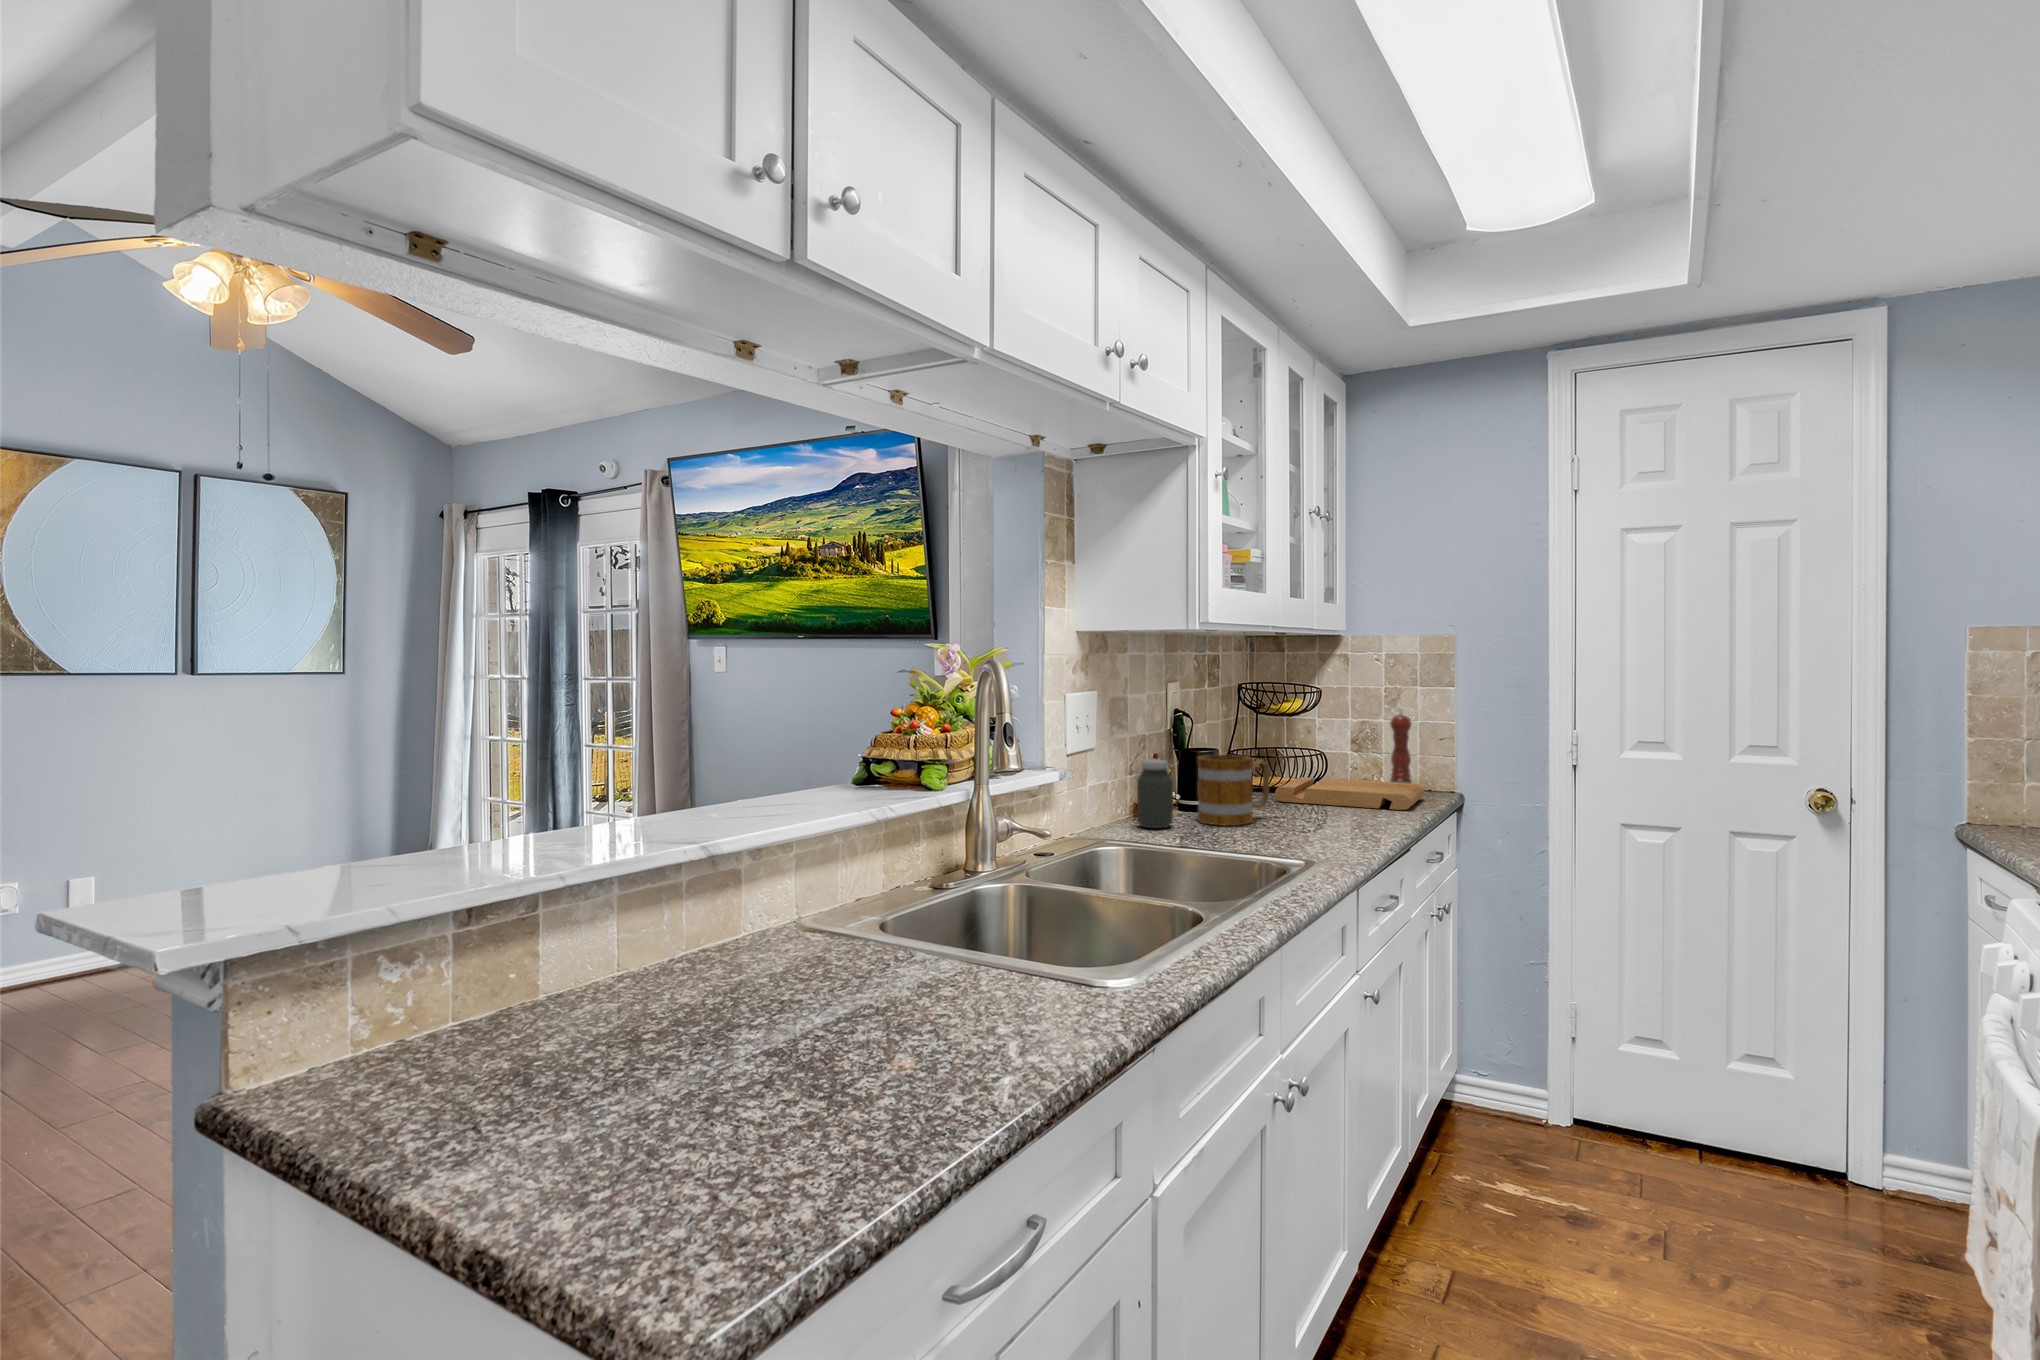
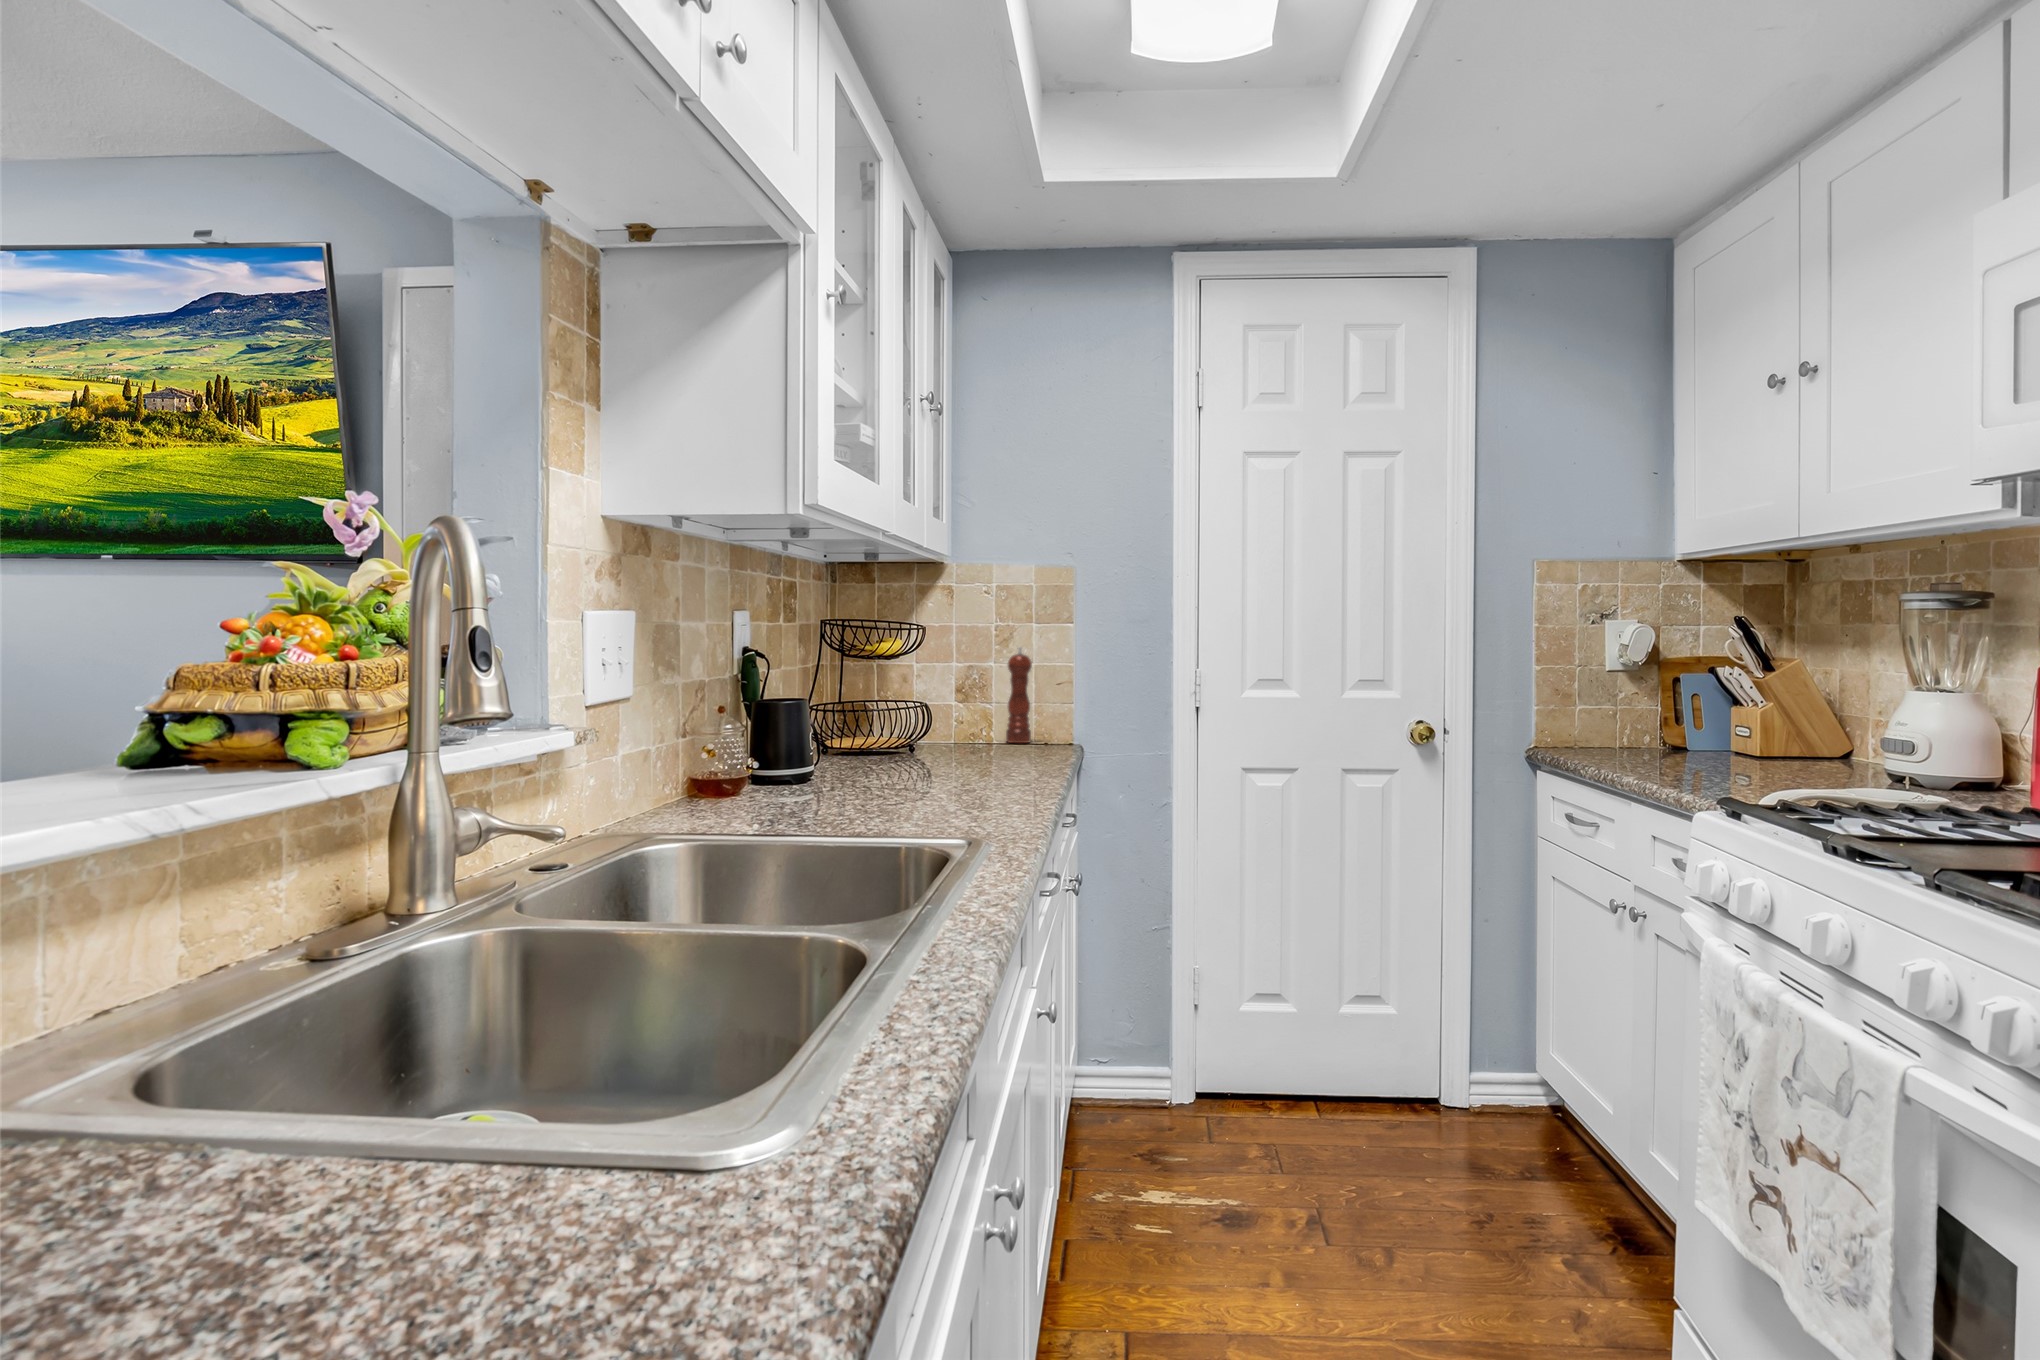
mug: present [1197,755,1270,826] -> none [783,702,883,799]
jar: present [1137,760,1173,828] -> none [697,711,752,809]
cutting board: present [1275,777,1424,810] -> none [878,731,1051,766]

